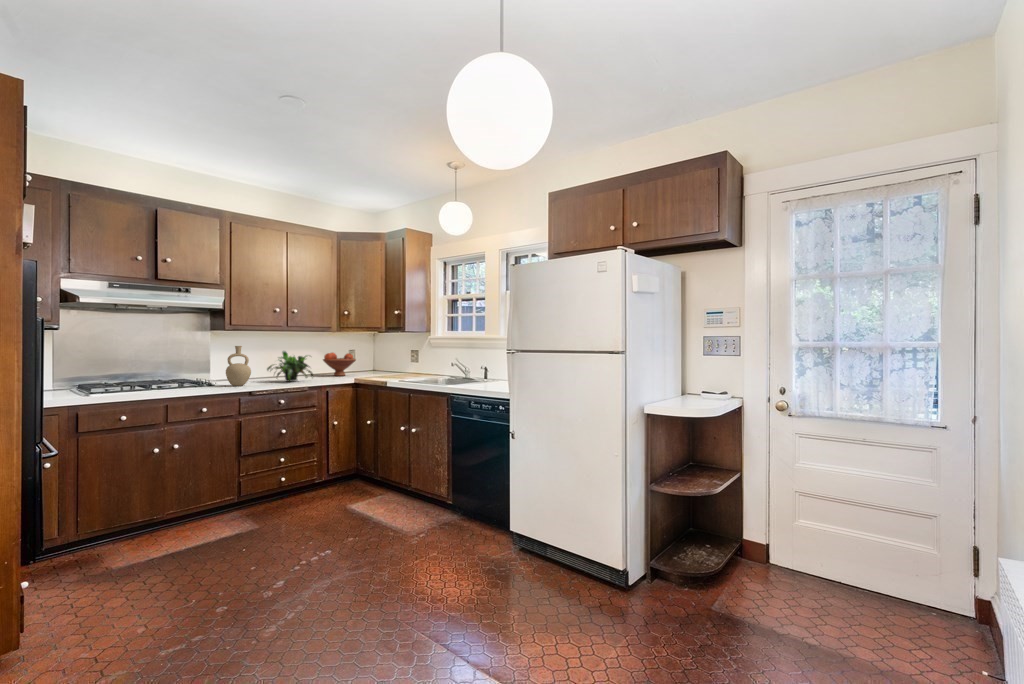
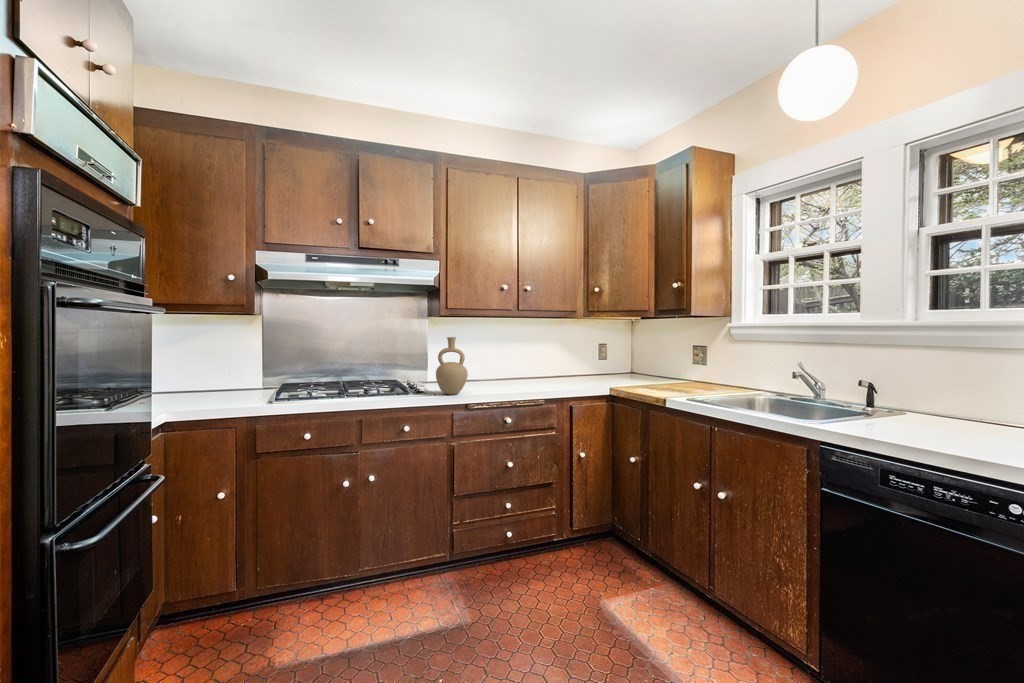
potted plant: present [267,351,313,381] -> none [490,344,552,390]
fruit bowl: present [323,353,356,376] -> none [565,347,611,381]

